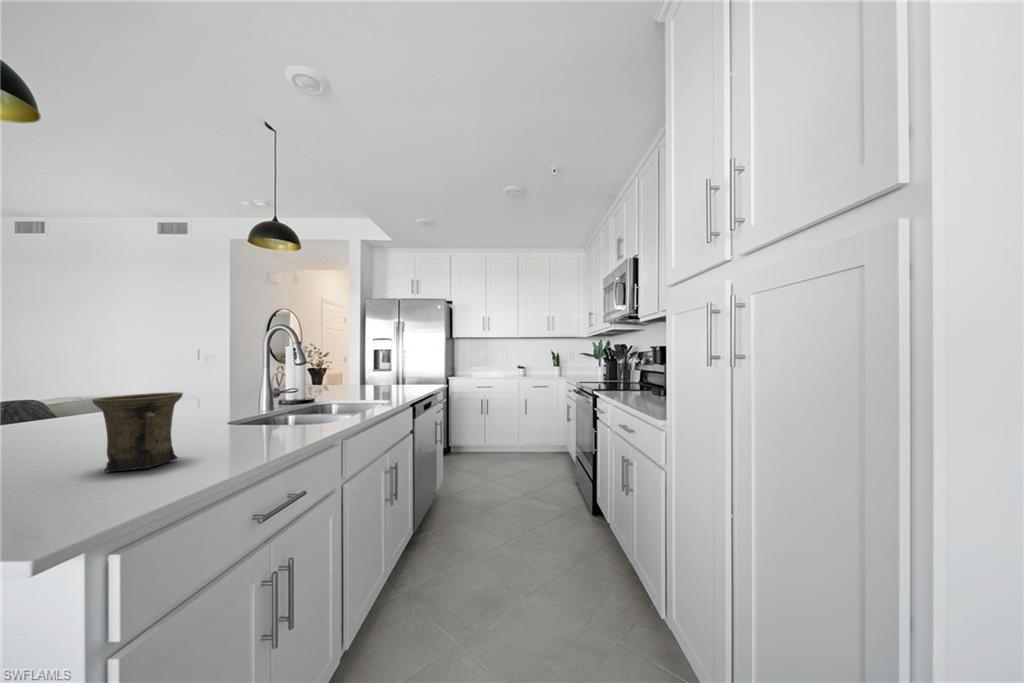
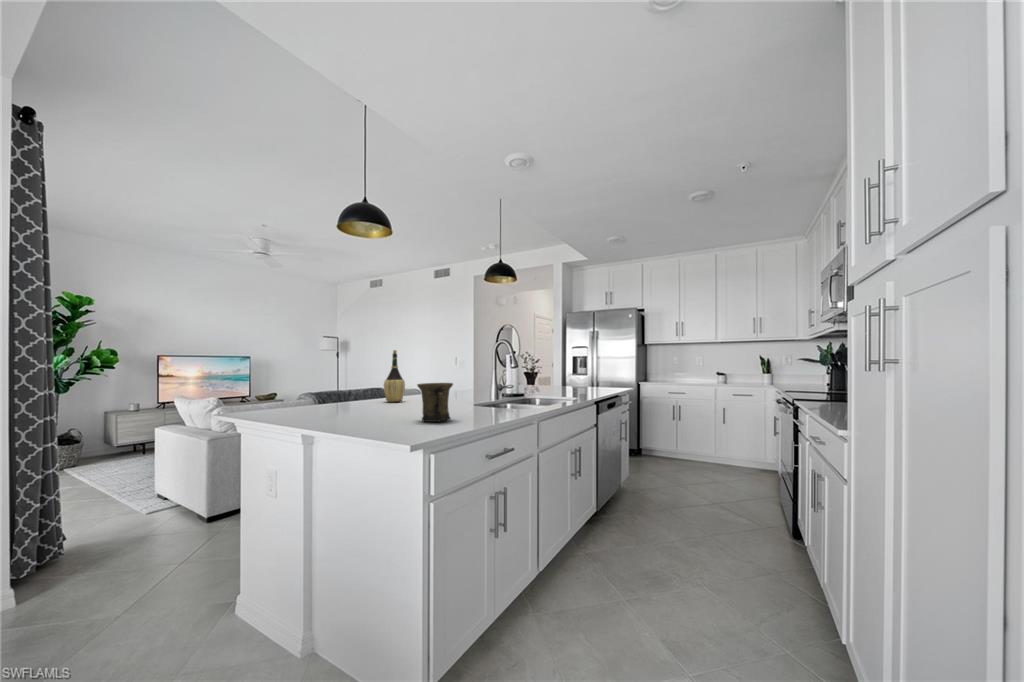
wine bottle: none [35,337,90,429] -> present [384,350,405,402]

